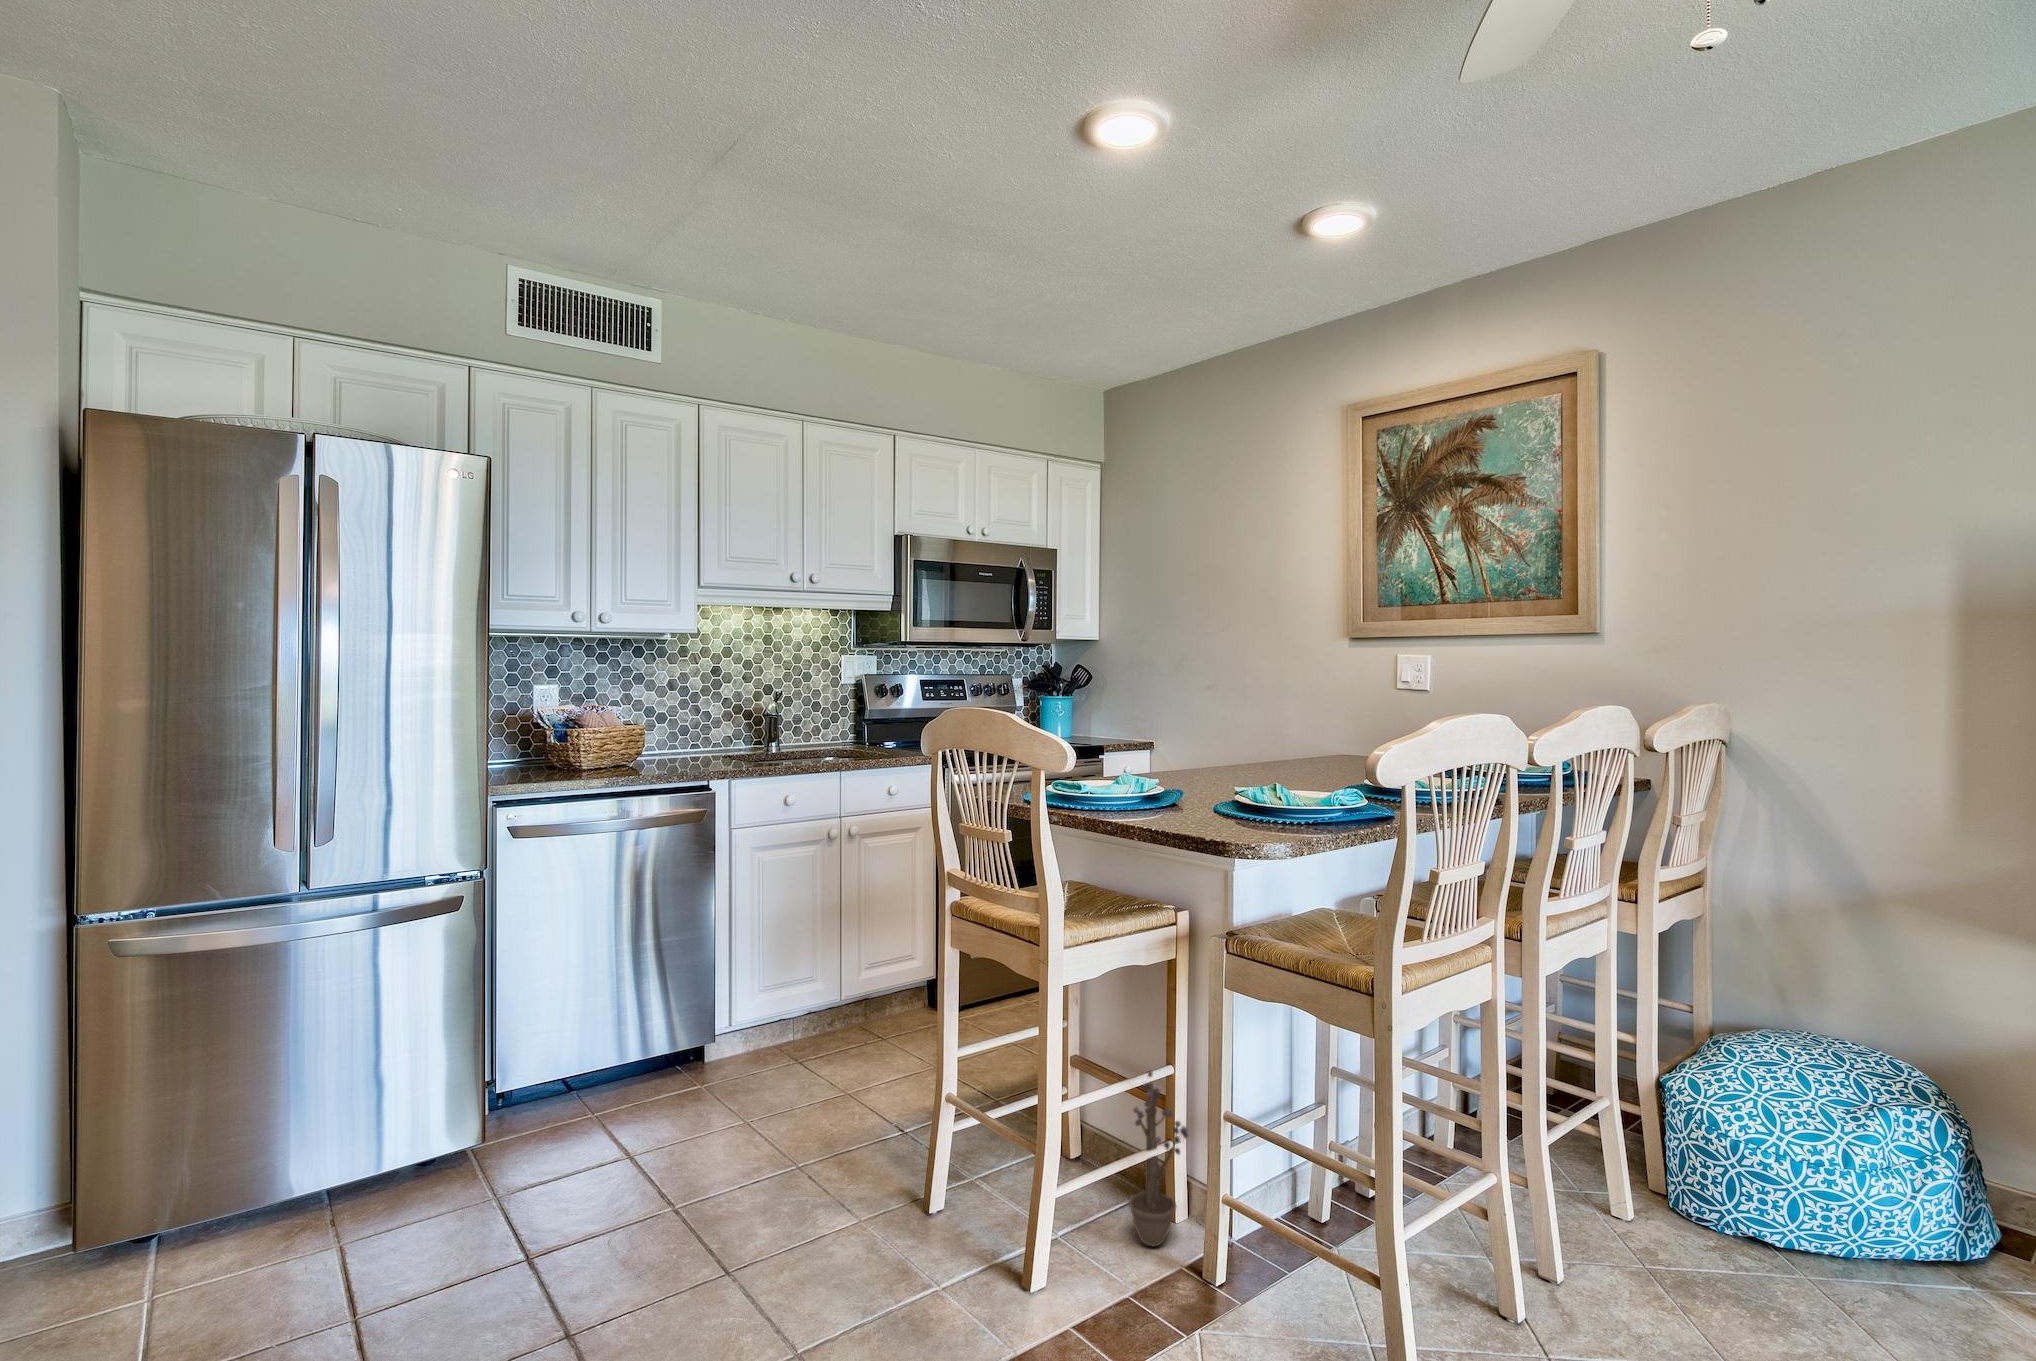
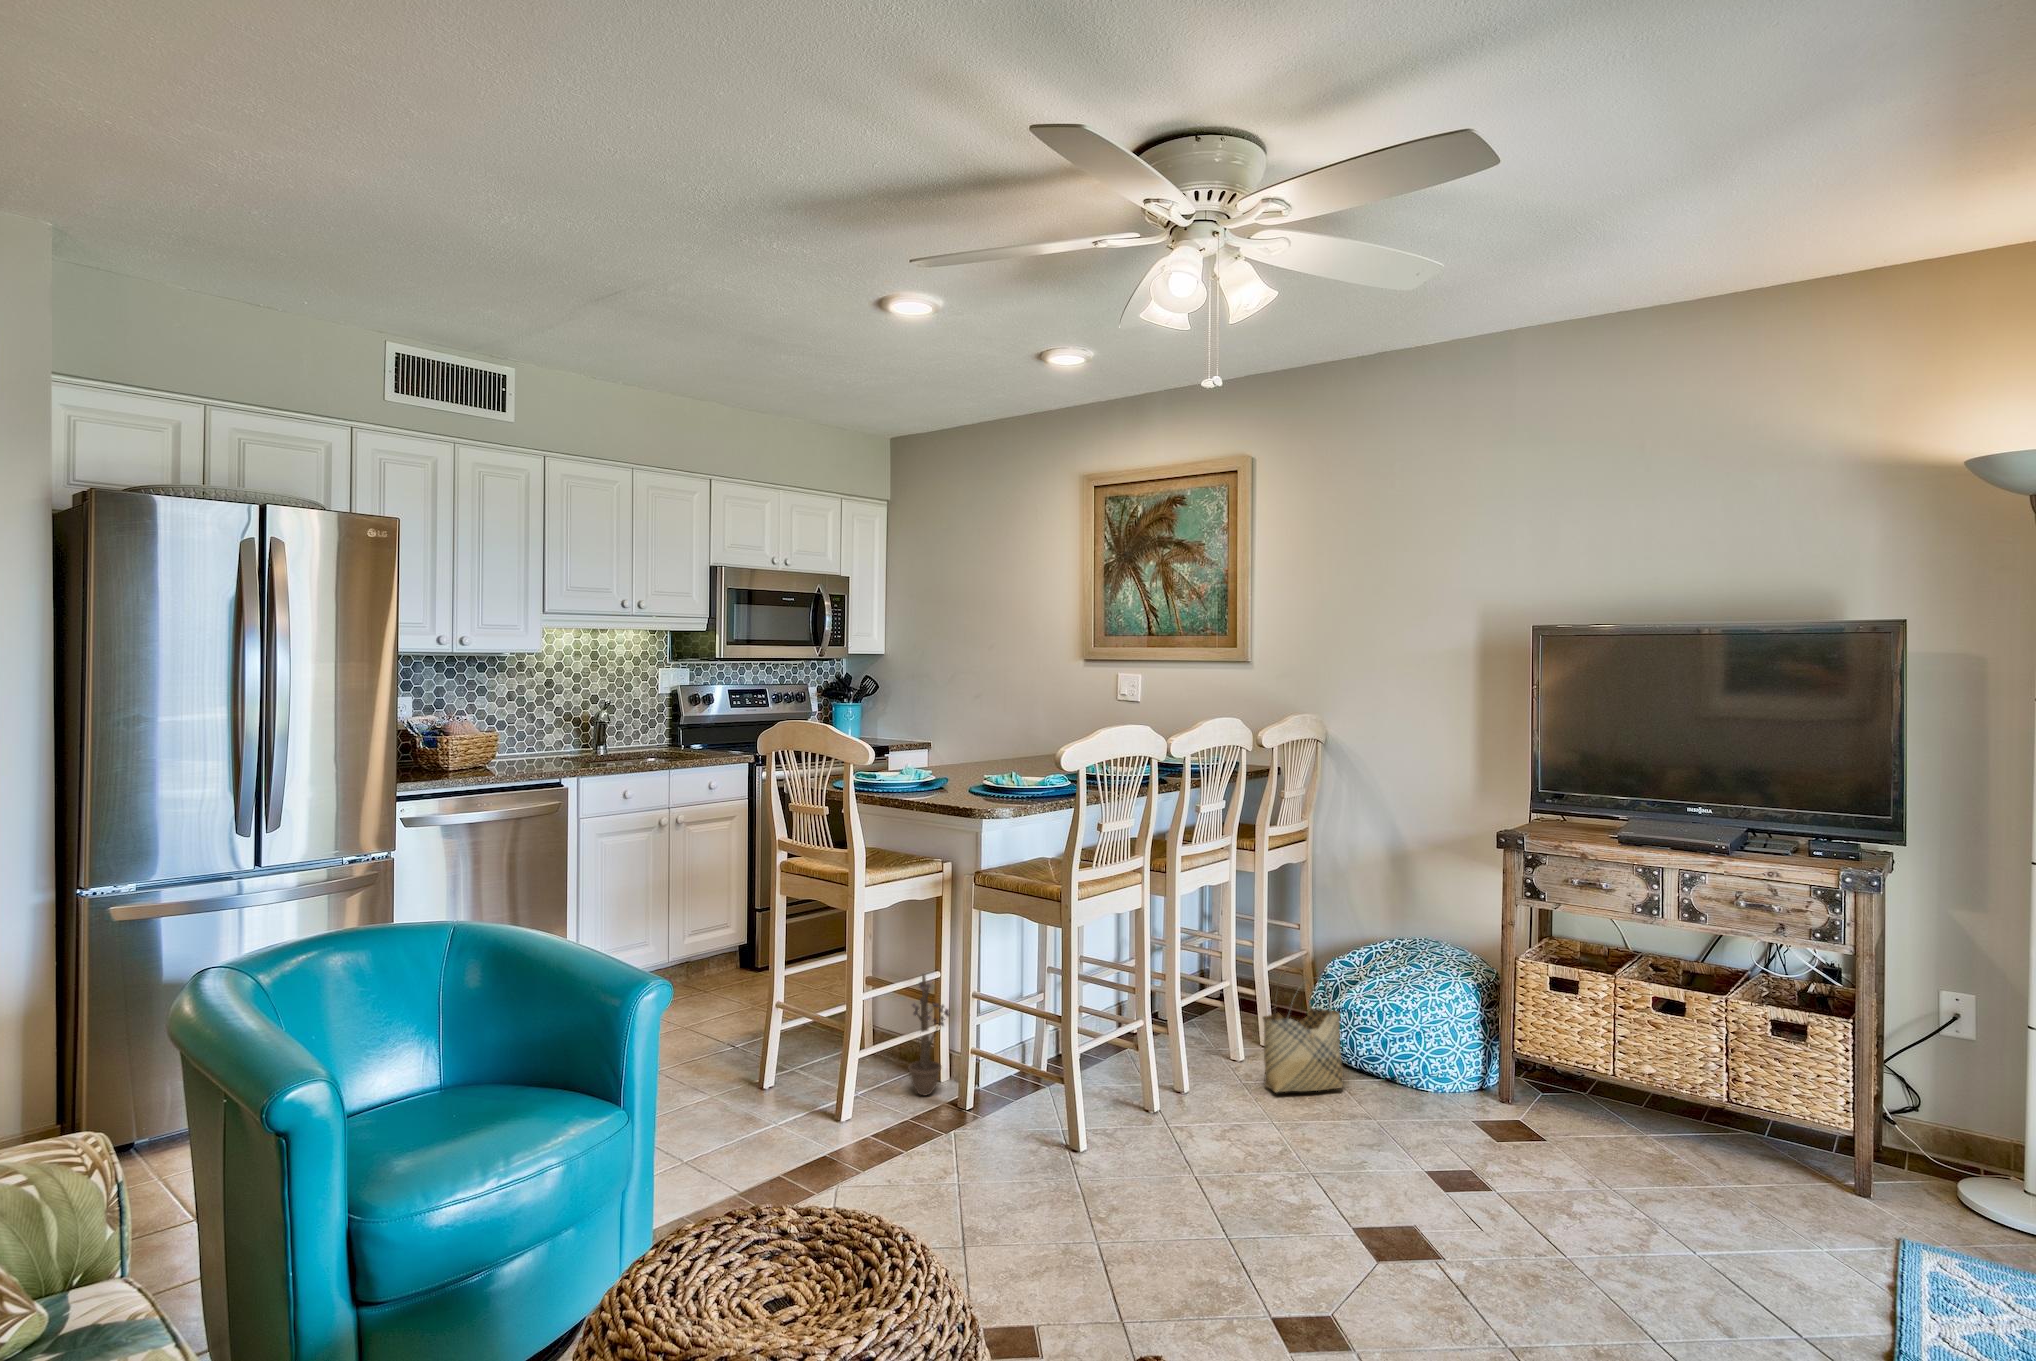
woven basket: none [1682,1092,1826,1299] -> present [1263,967,1343,1093]

